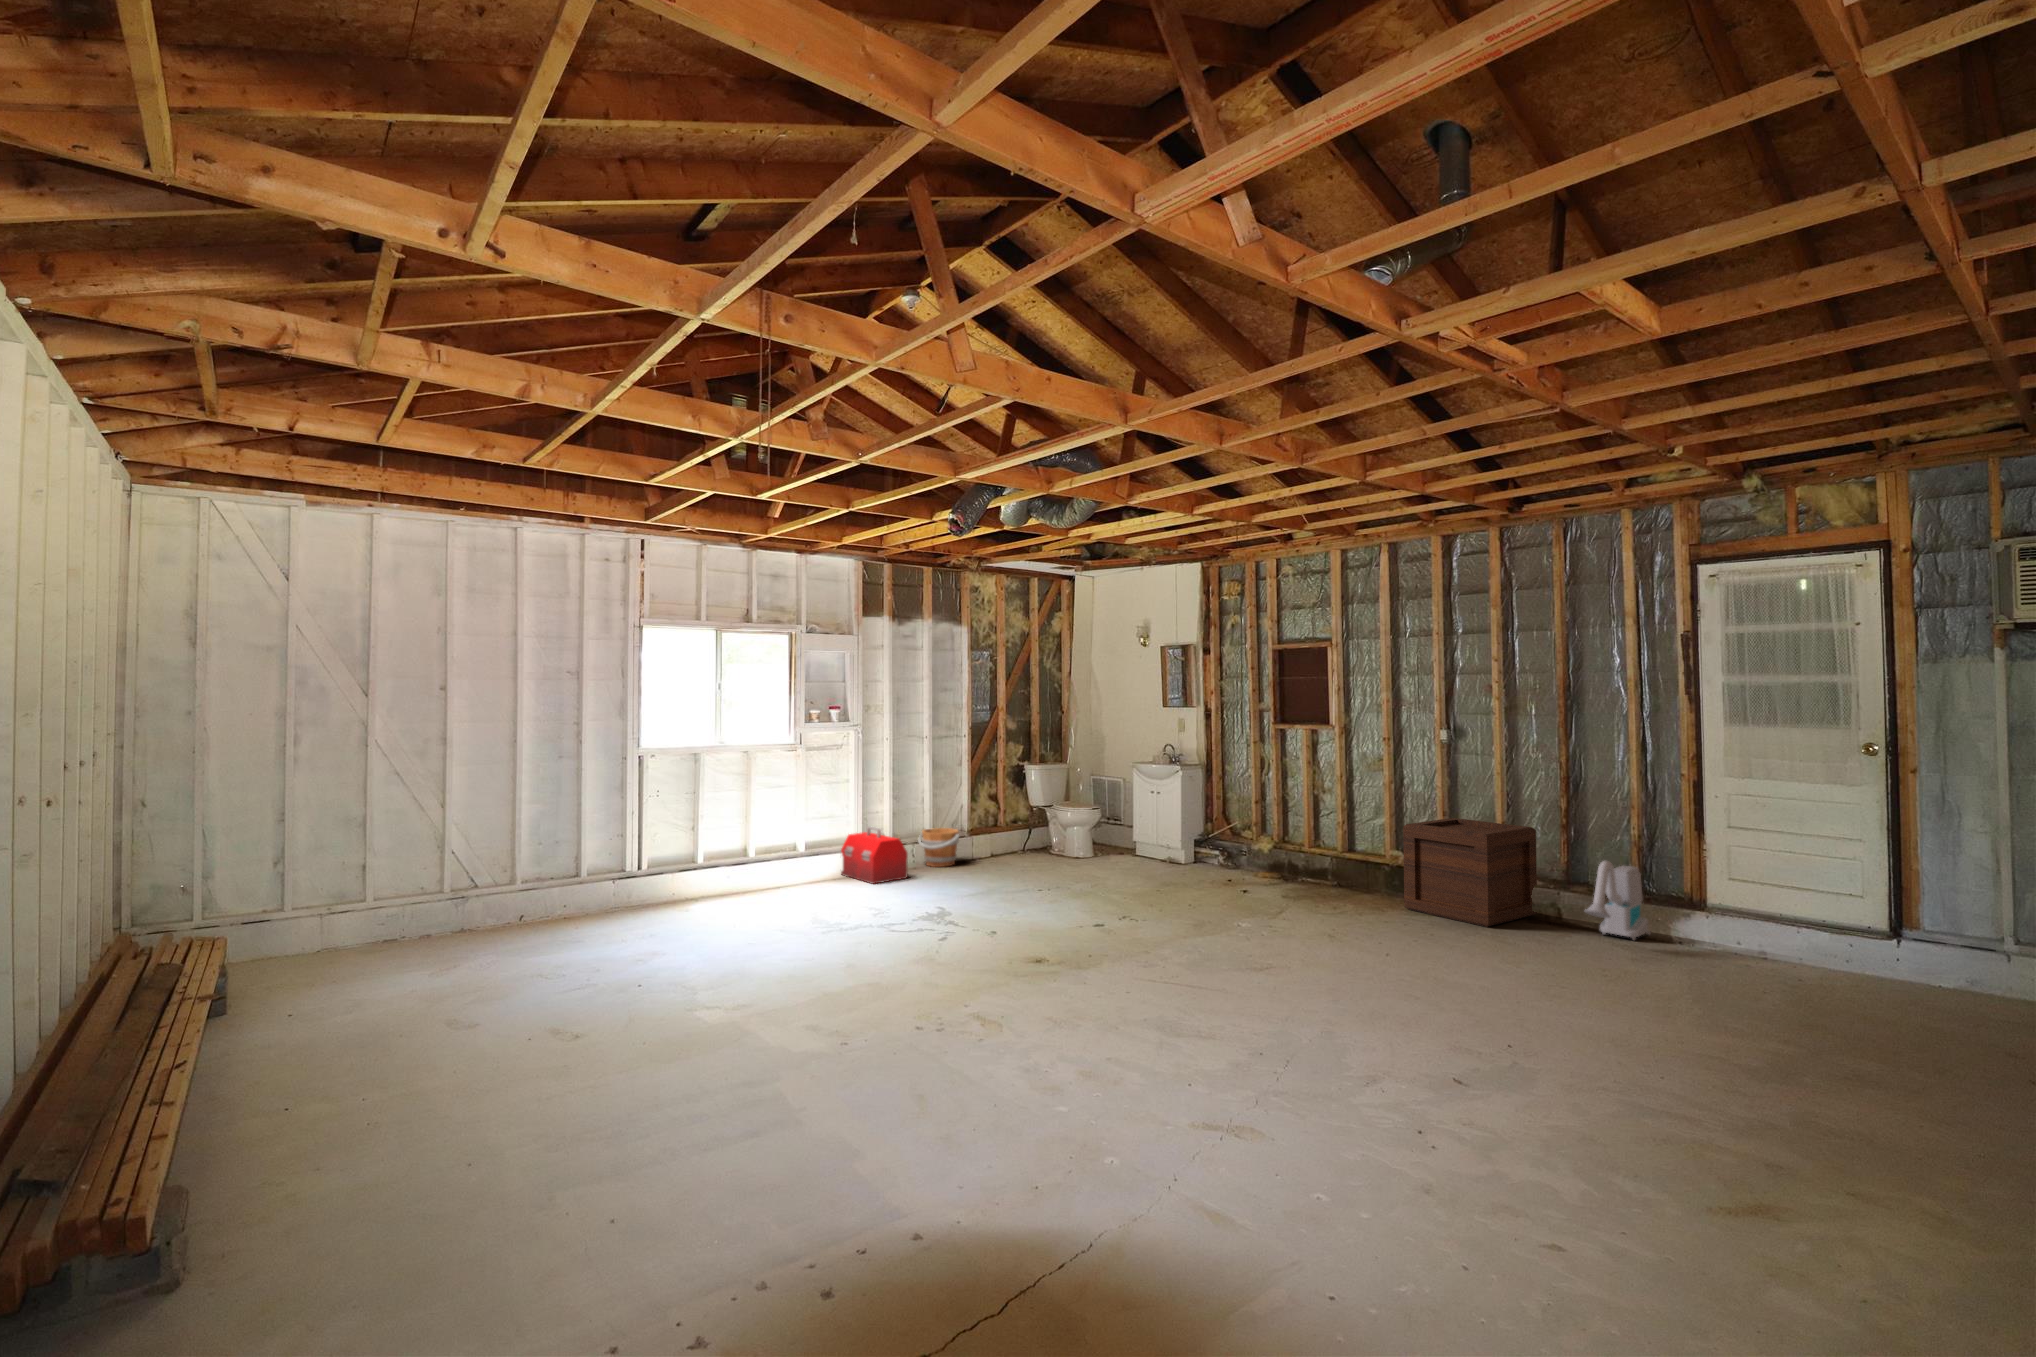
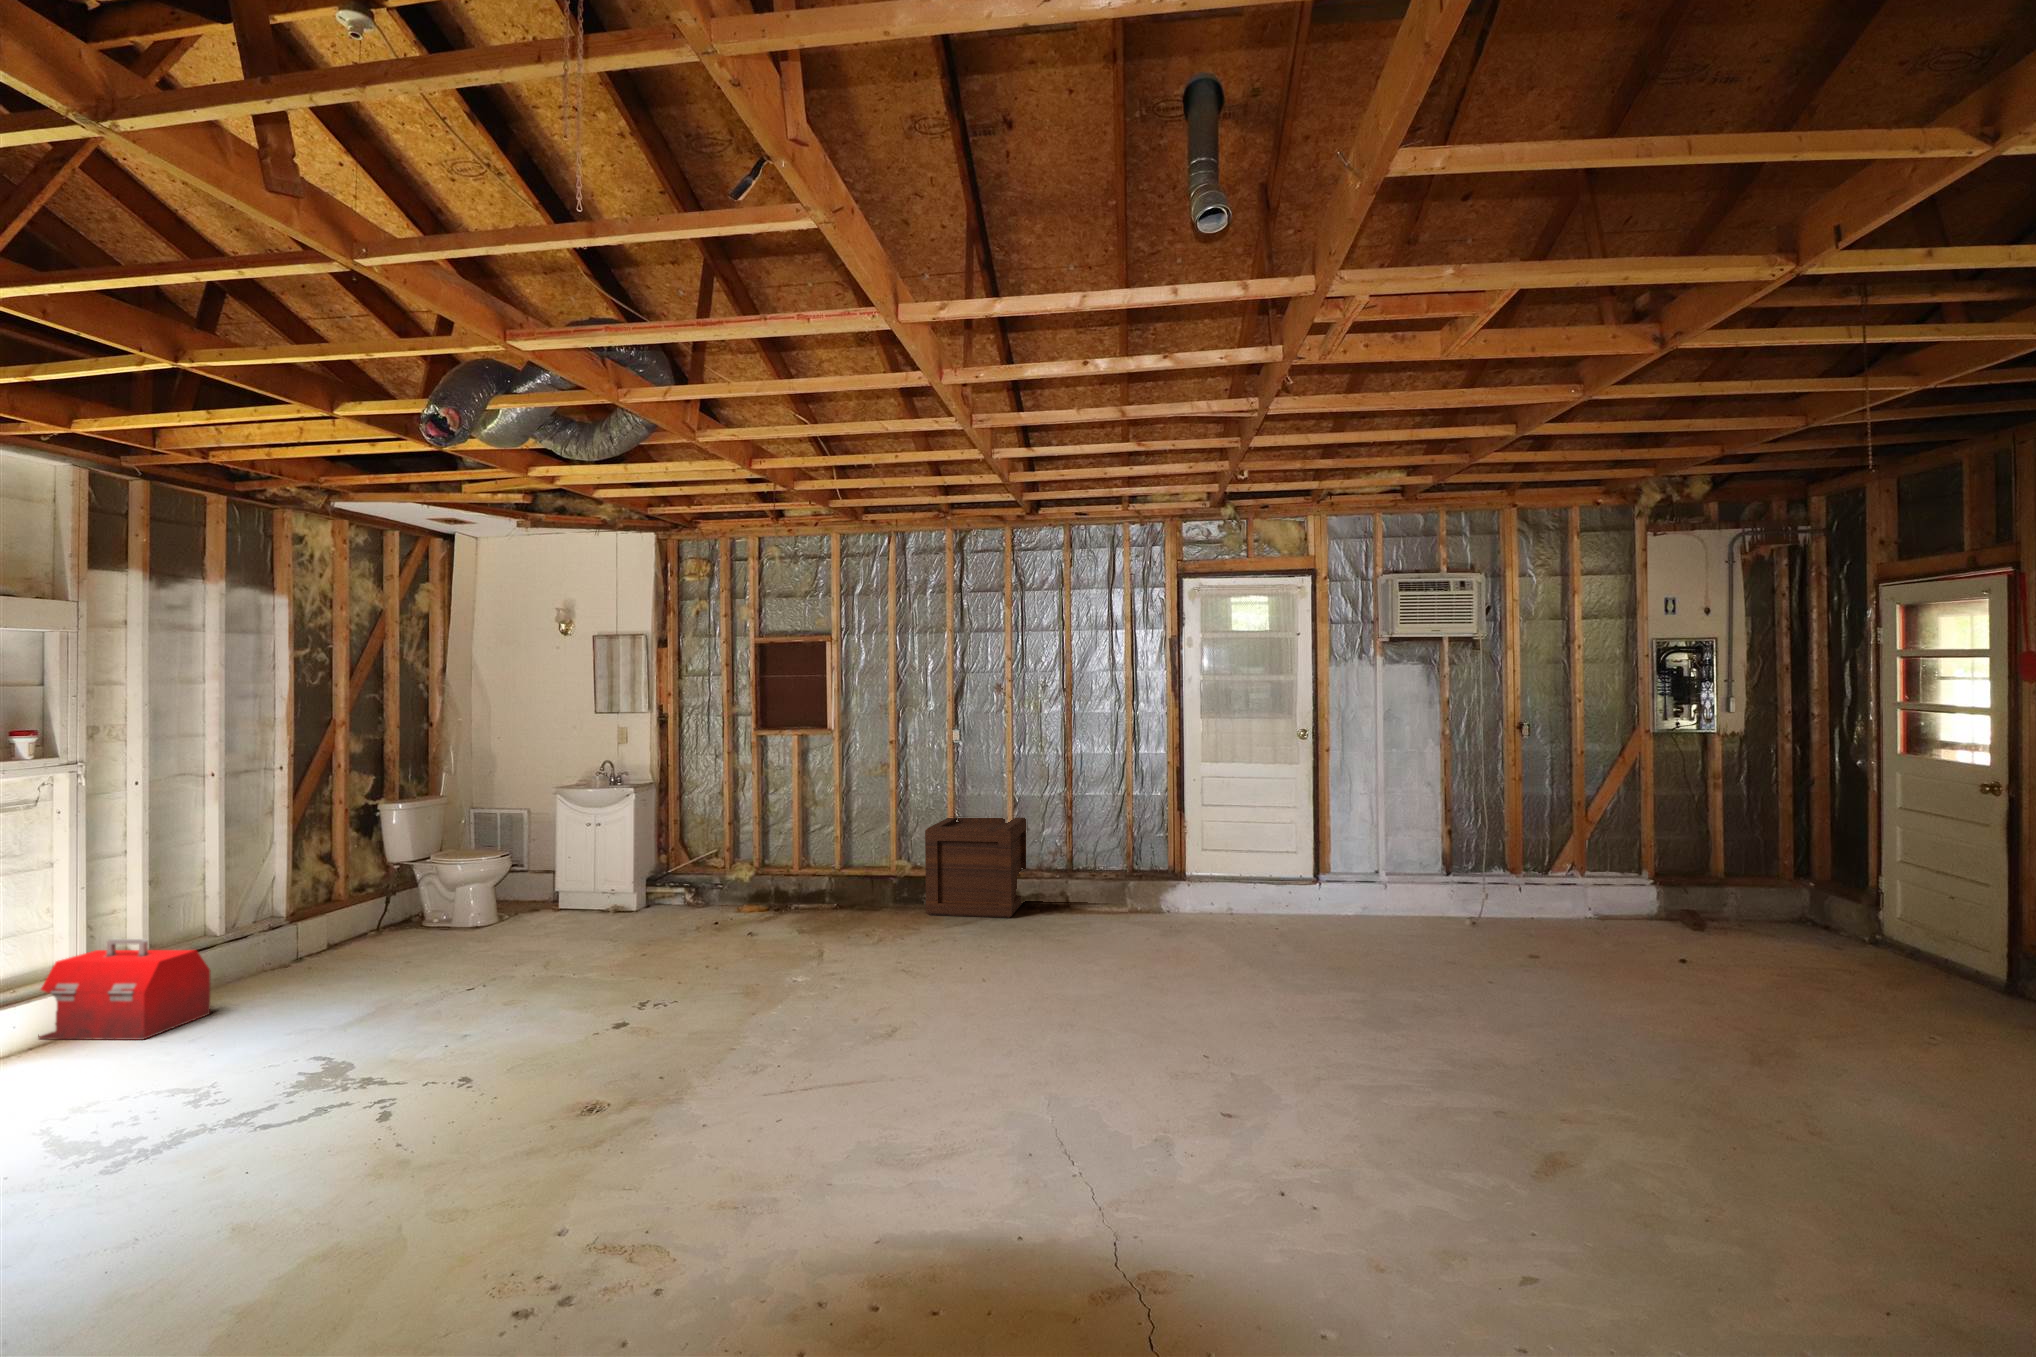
bucket: present [918,828,959,867] -> none [201,917,293,986]
vacuum cleaner: present [1585,861,1651,940] -> none [1088,840,1117,906]

